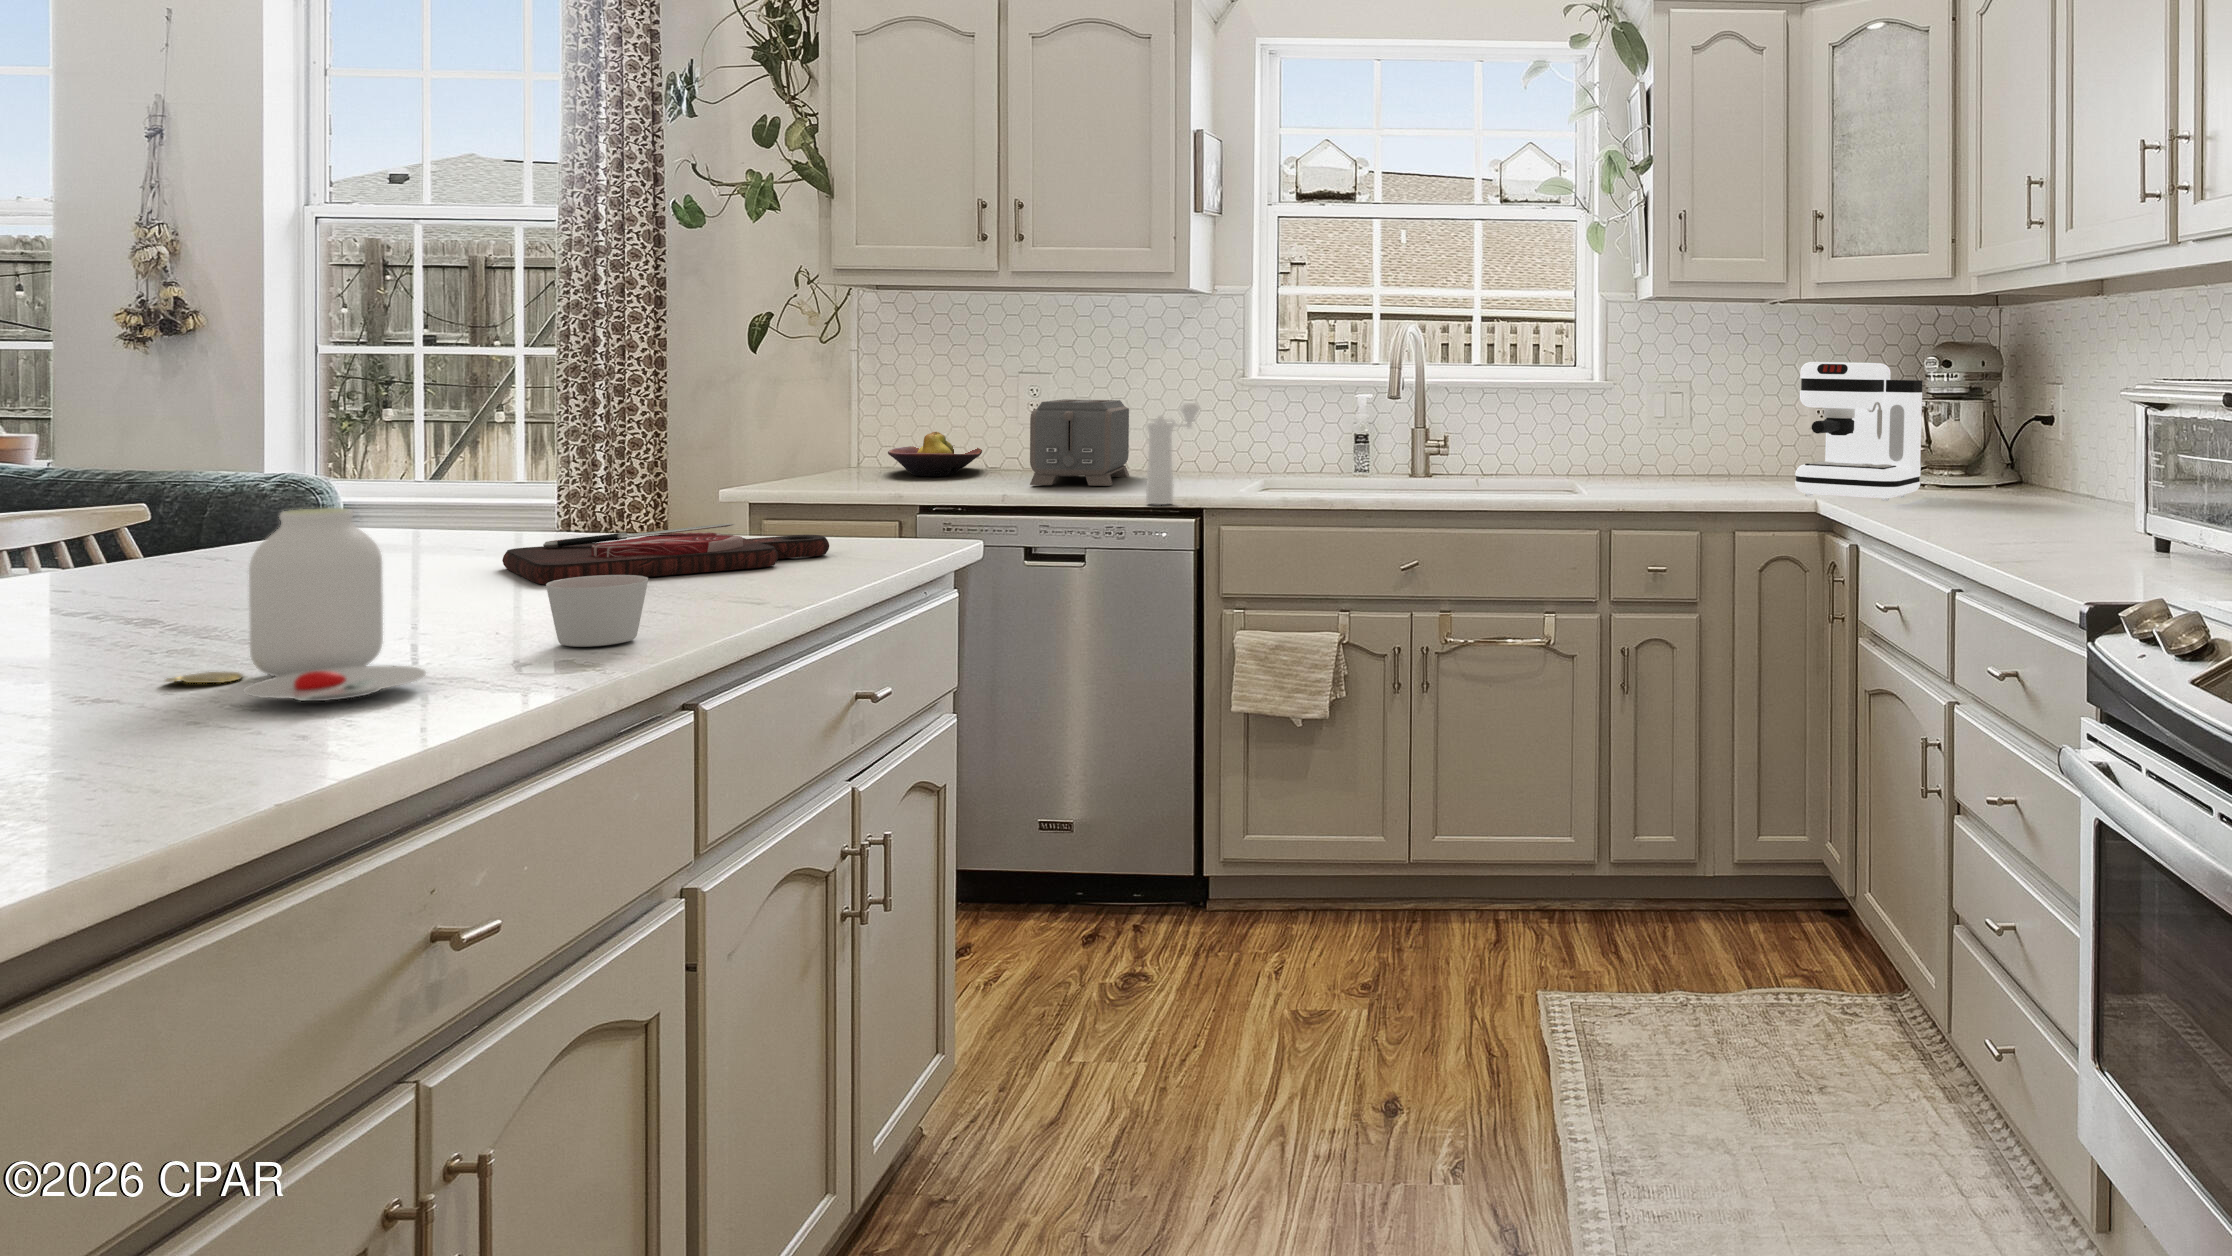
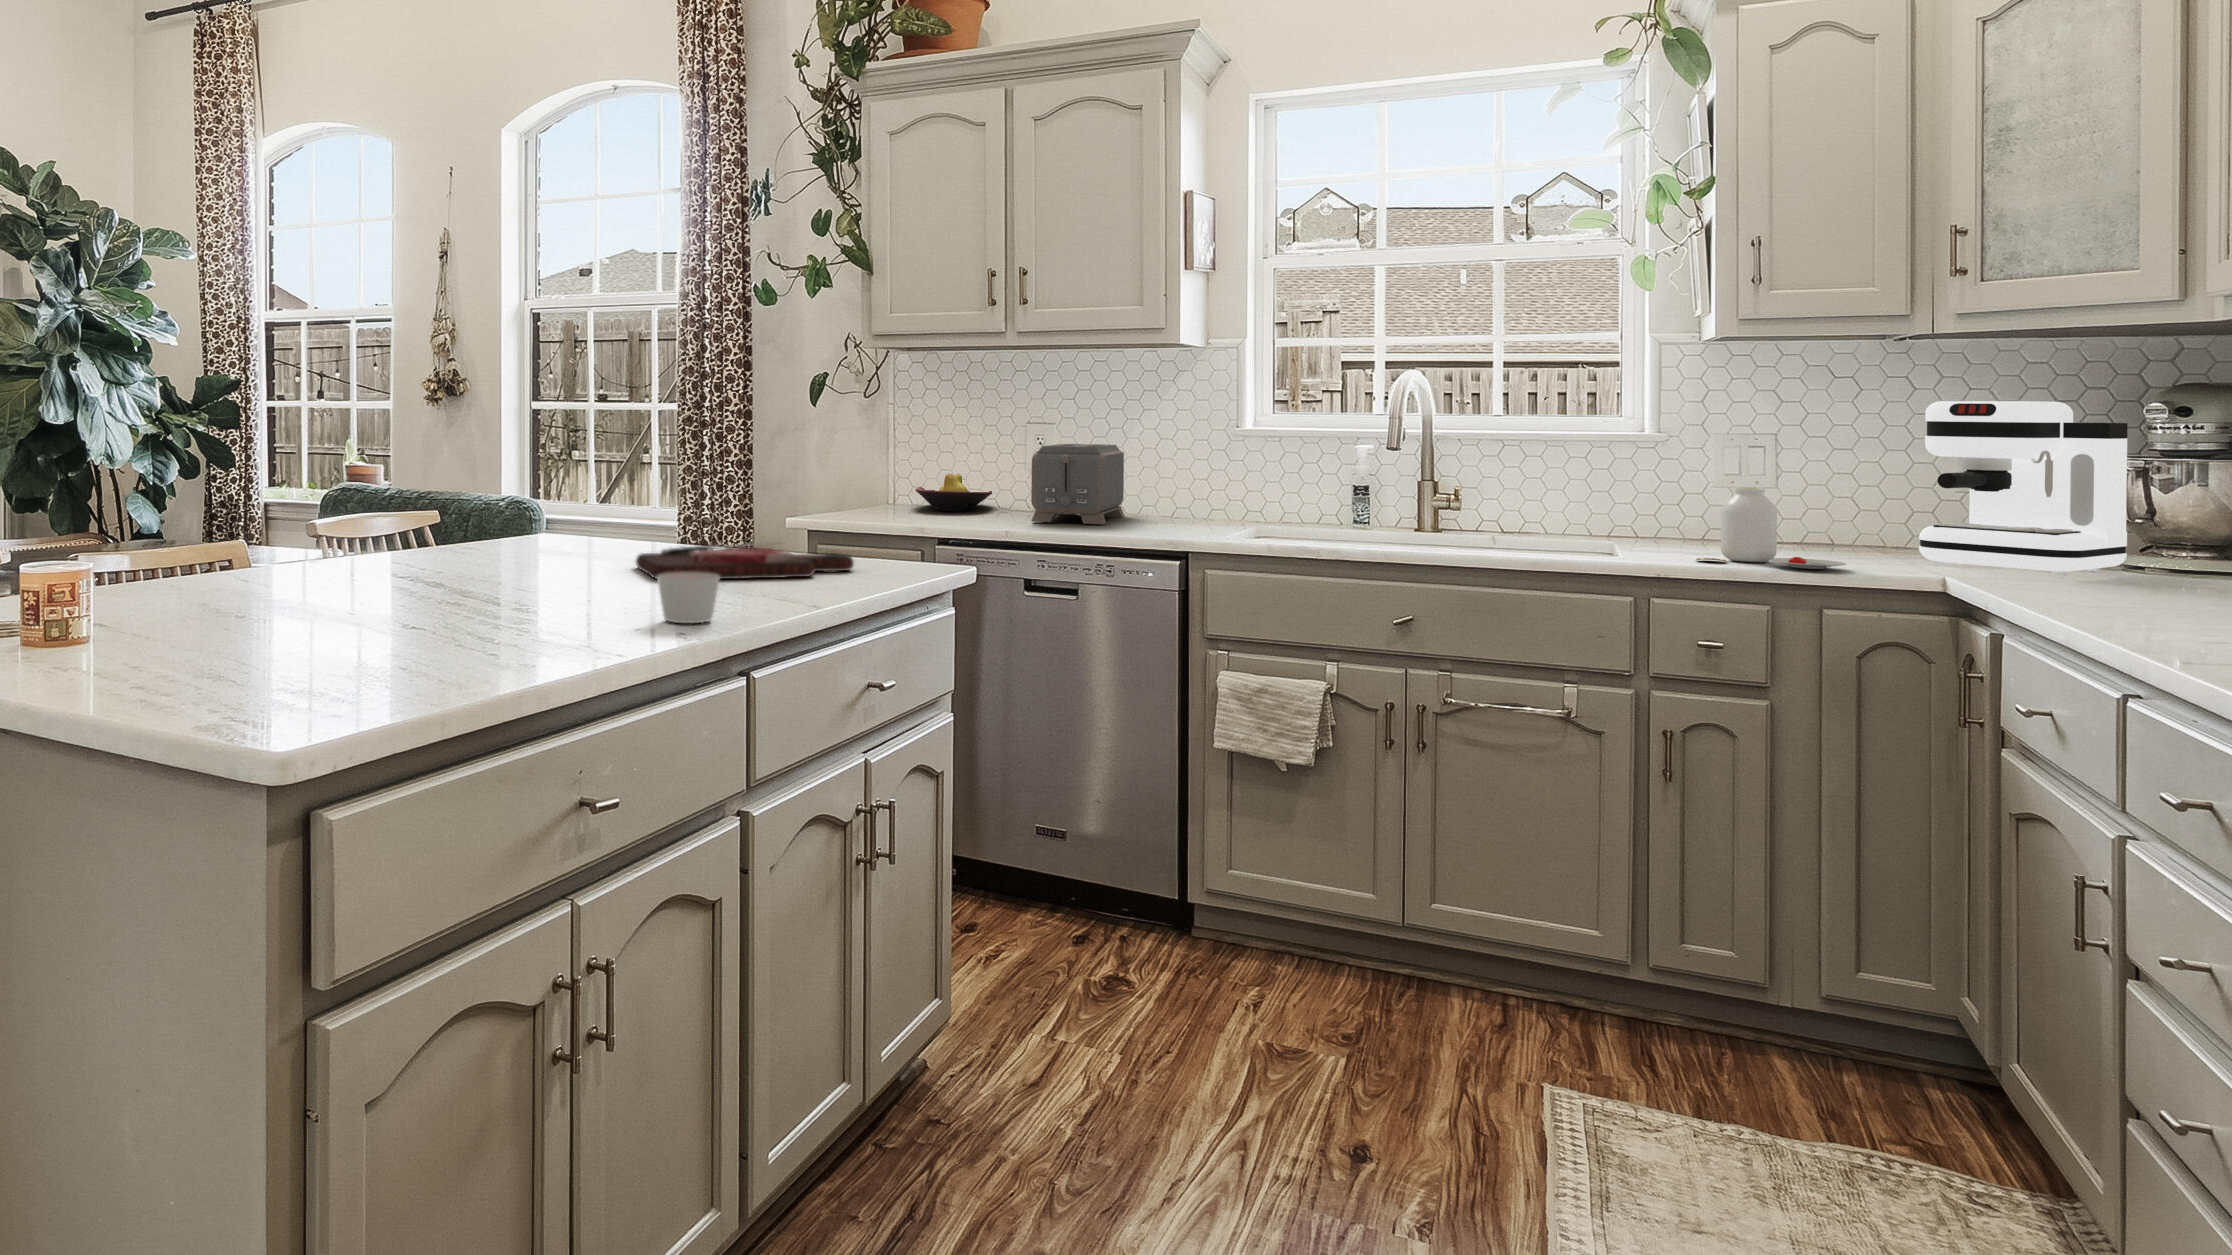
pepper mill: present [1146,403,1199,505] -> none [1131,448,1184,543]
jar: present [165,508,426,701] -> present [1696,488,1846,569]

